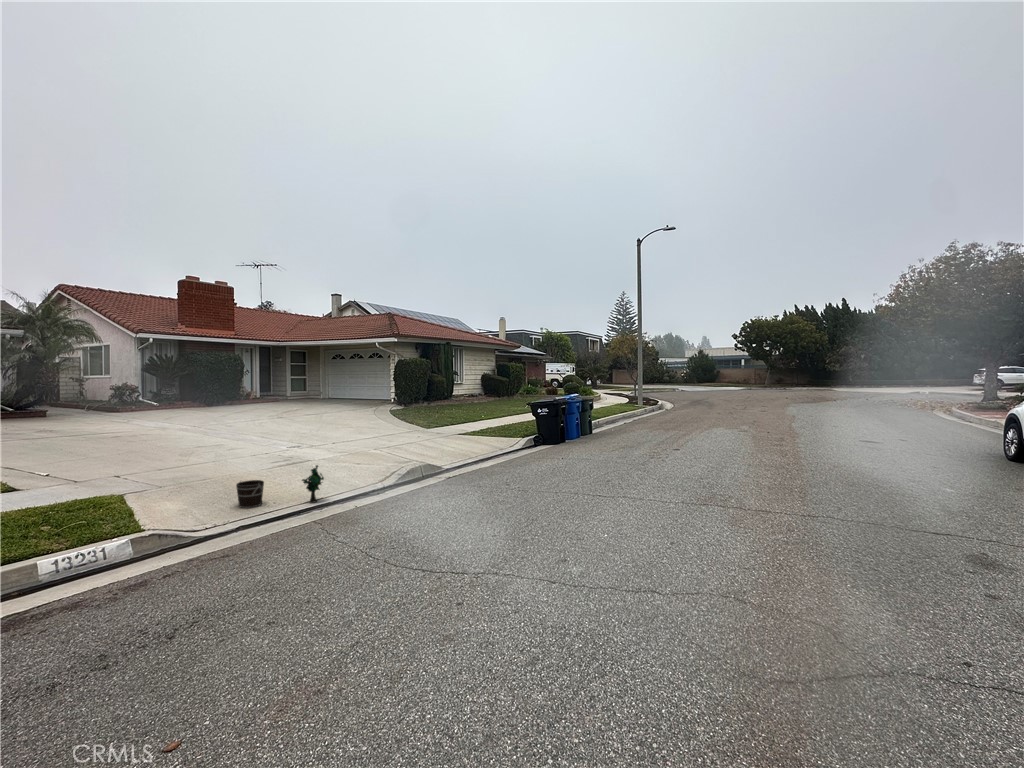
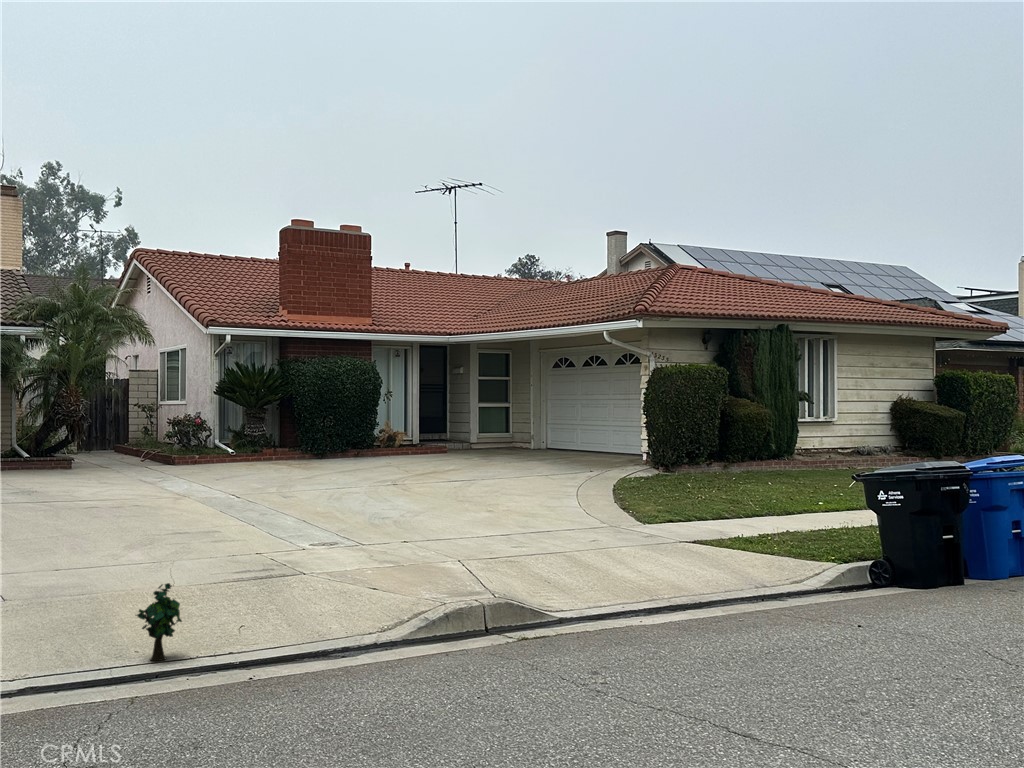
bucket: present [236,480,264,508] -> none [32,599,85,654]

